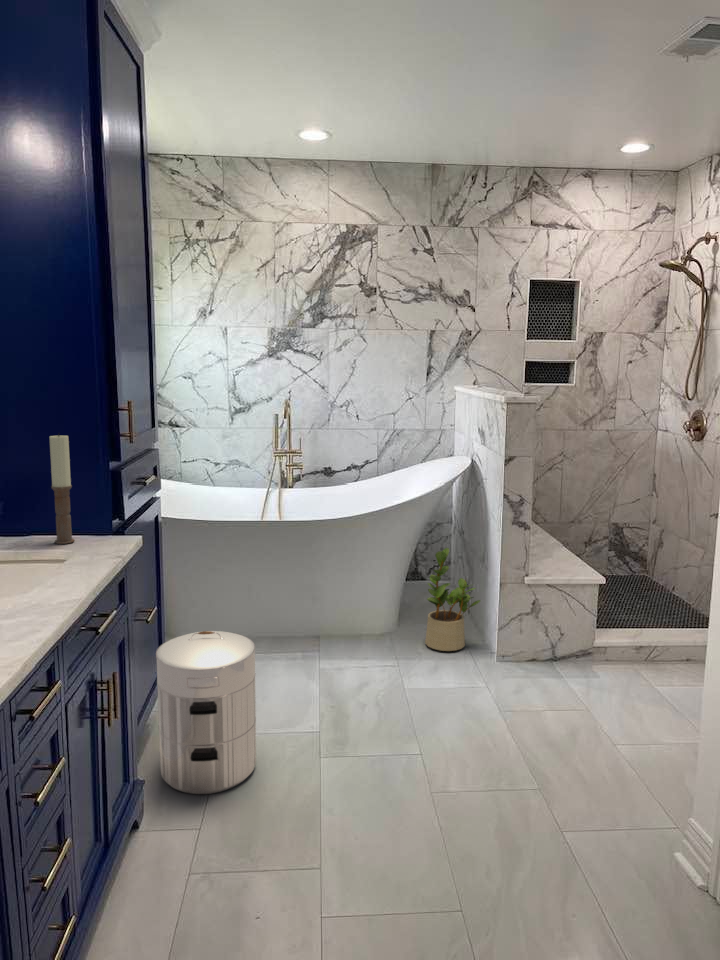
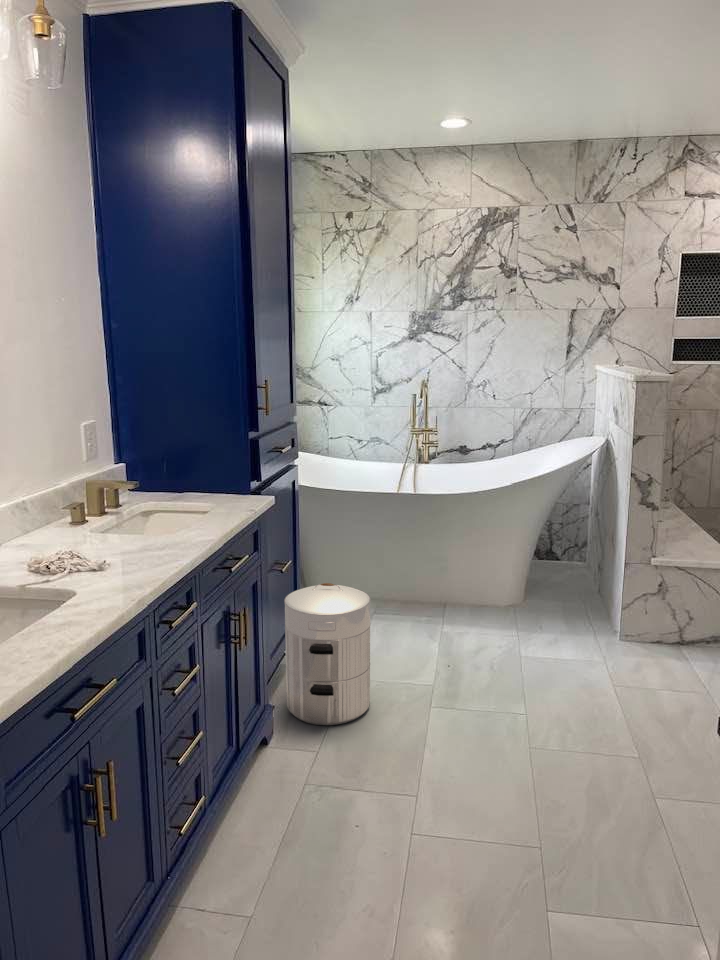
candle: present [50,434,74,544] -> none [197,404,215,497]
potted plant: present [425,548,480,651] -> none [549,525,606,627]

